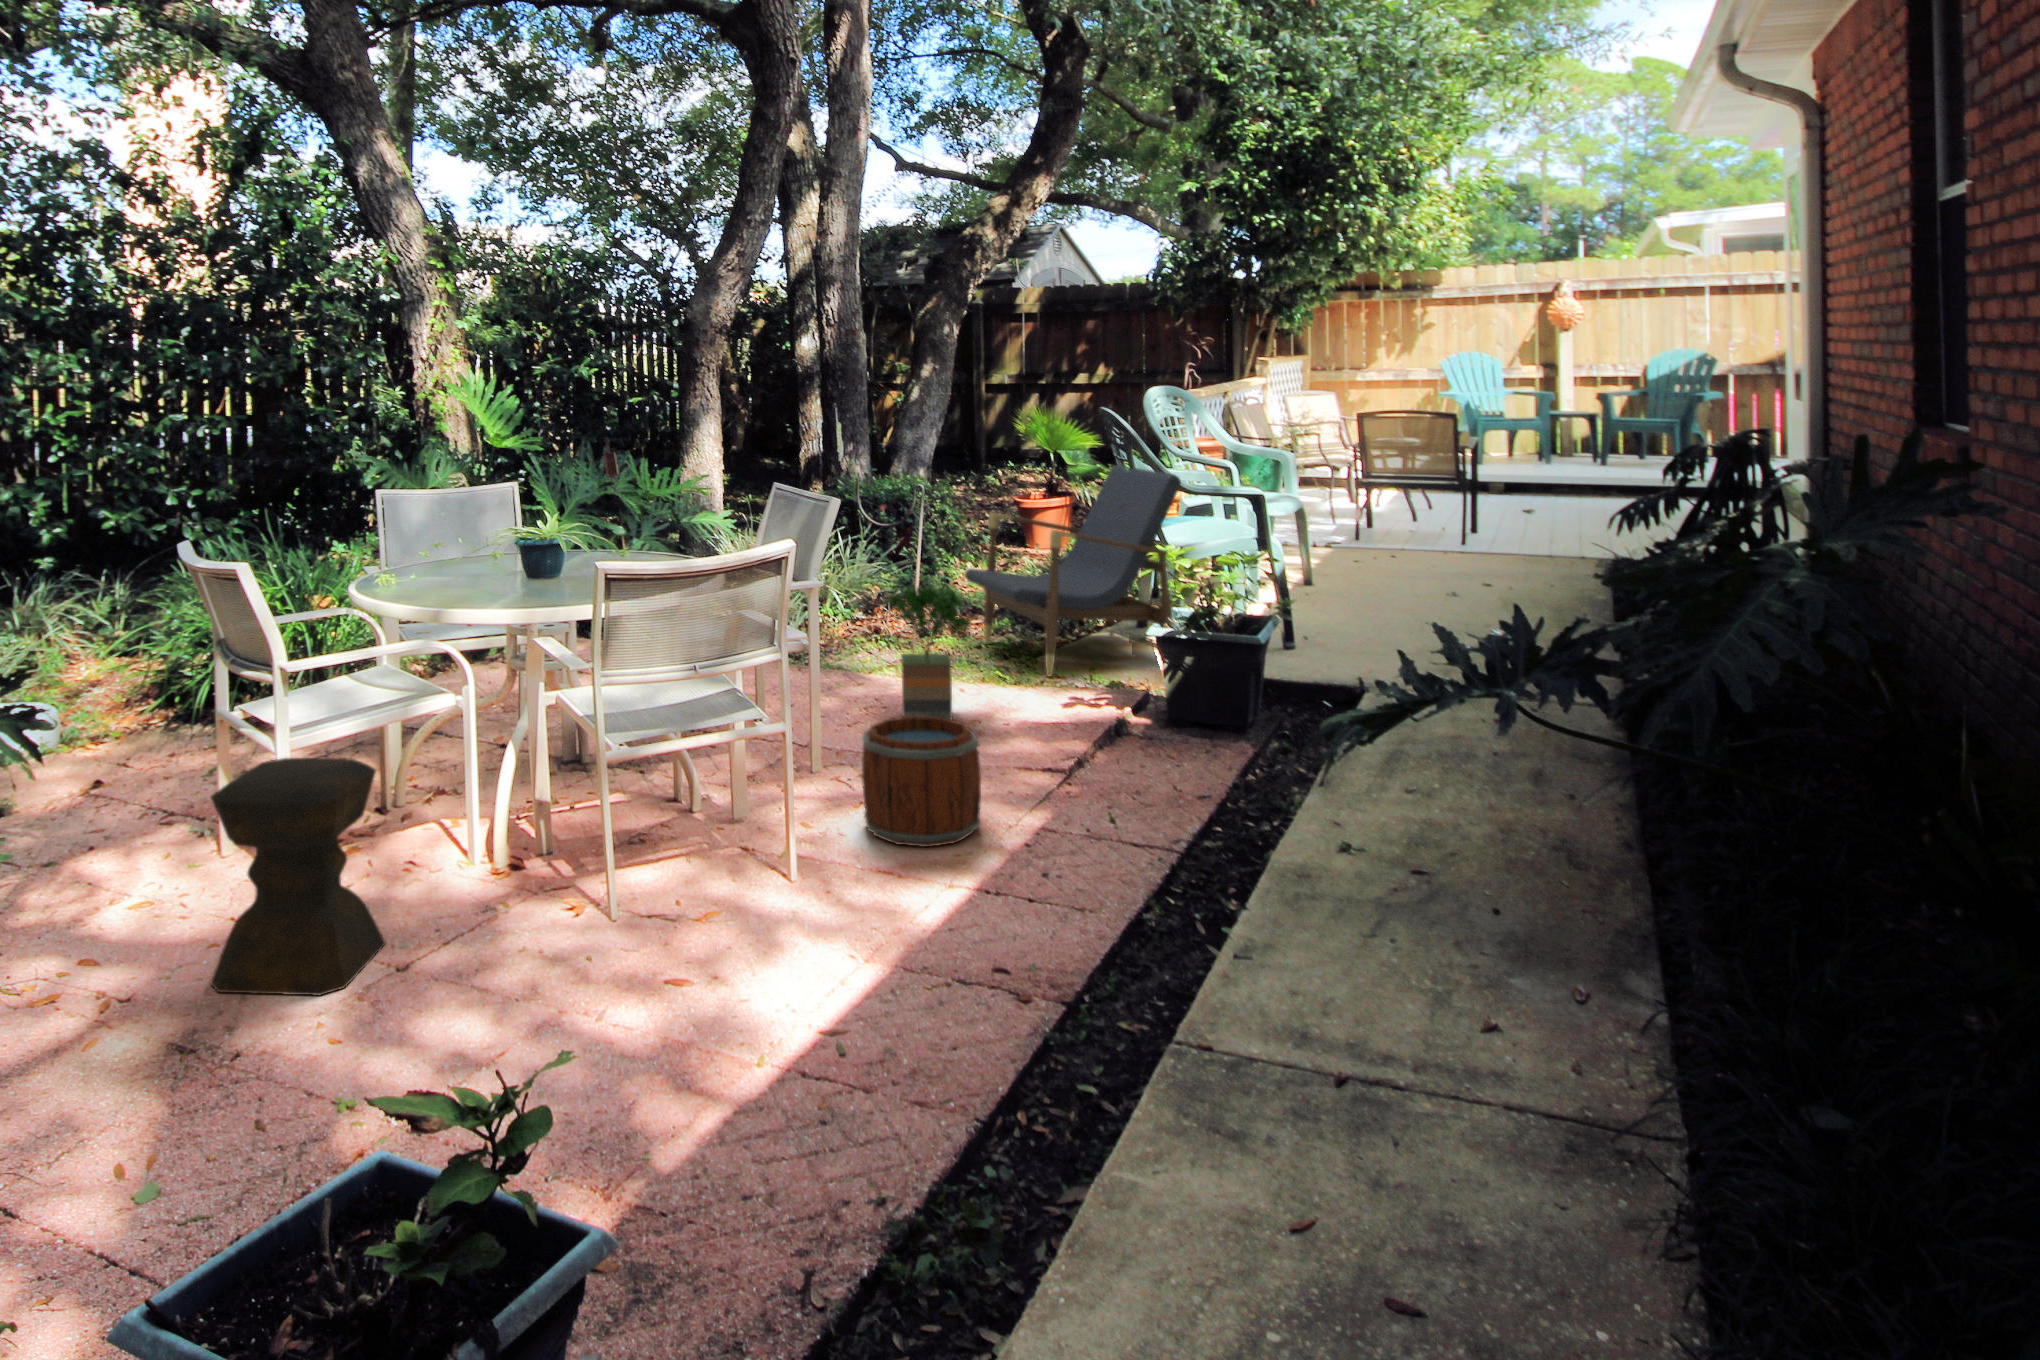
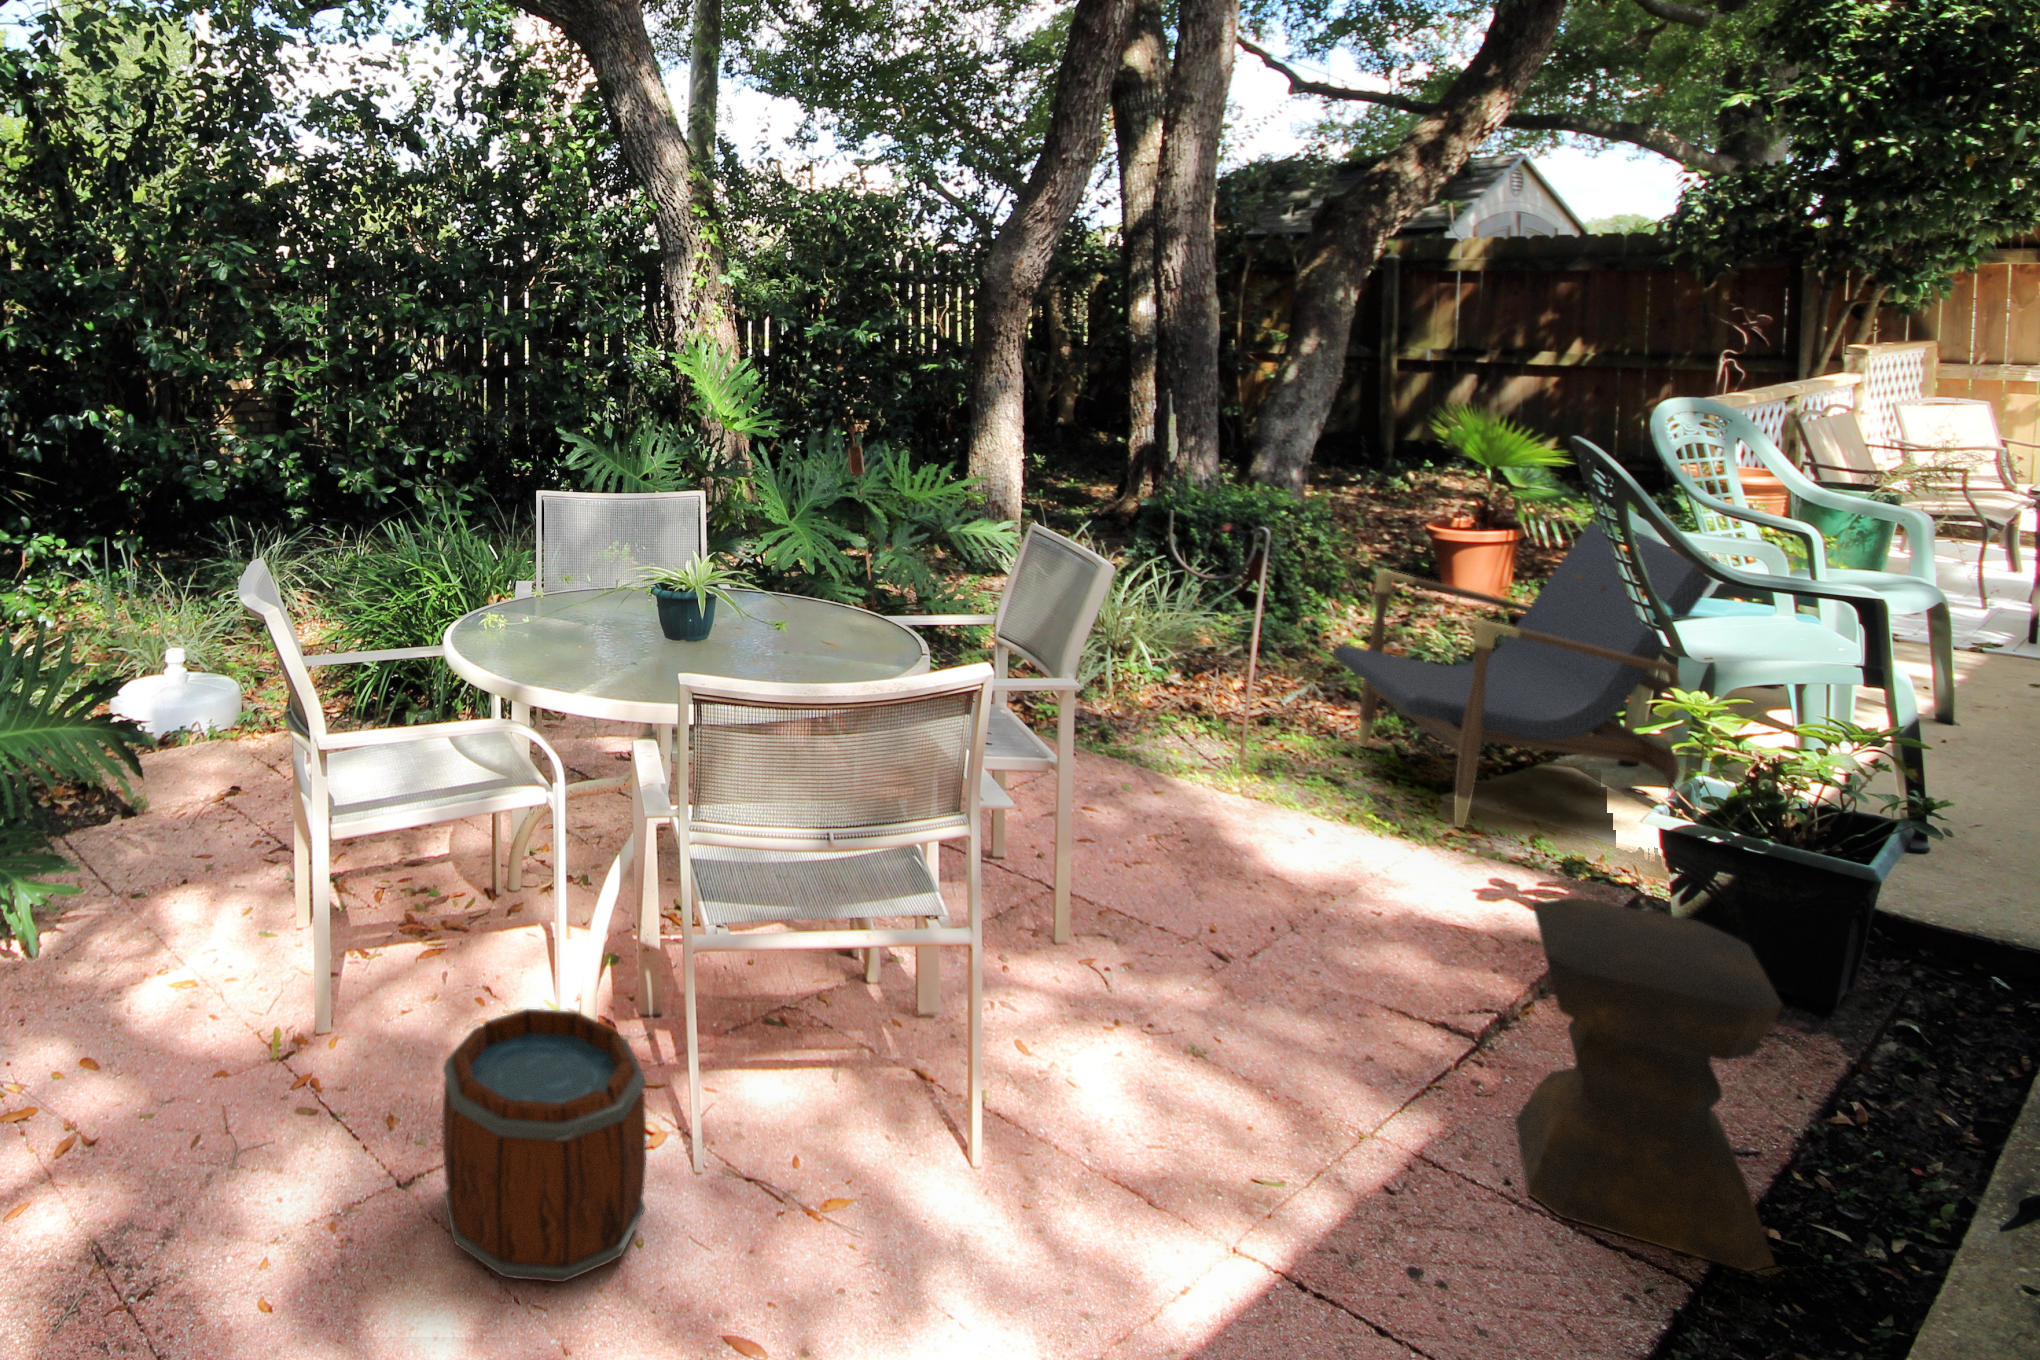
potted tree: present [884,585,972,720] -> none [1189,684,1335,896]
bucket: present [862,716,981,847] -> present [442,1009,646,1282]
stool: present [211,758,385,995] -> present [1515,898,1782,1271]

